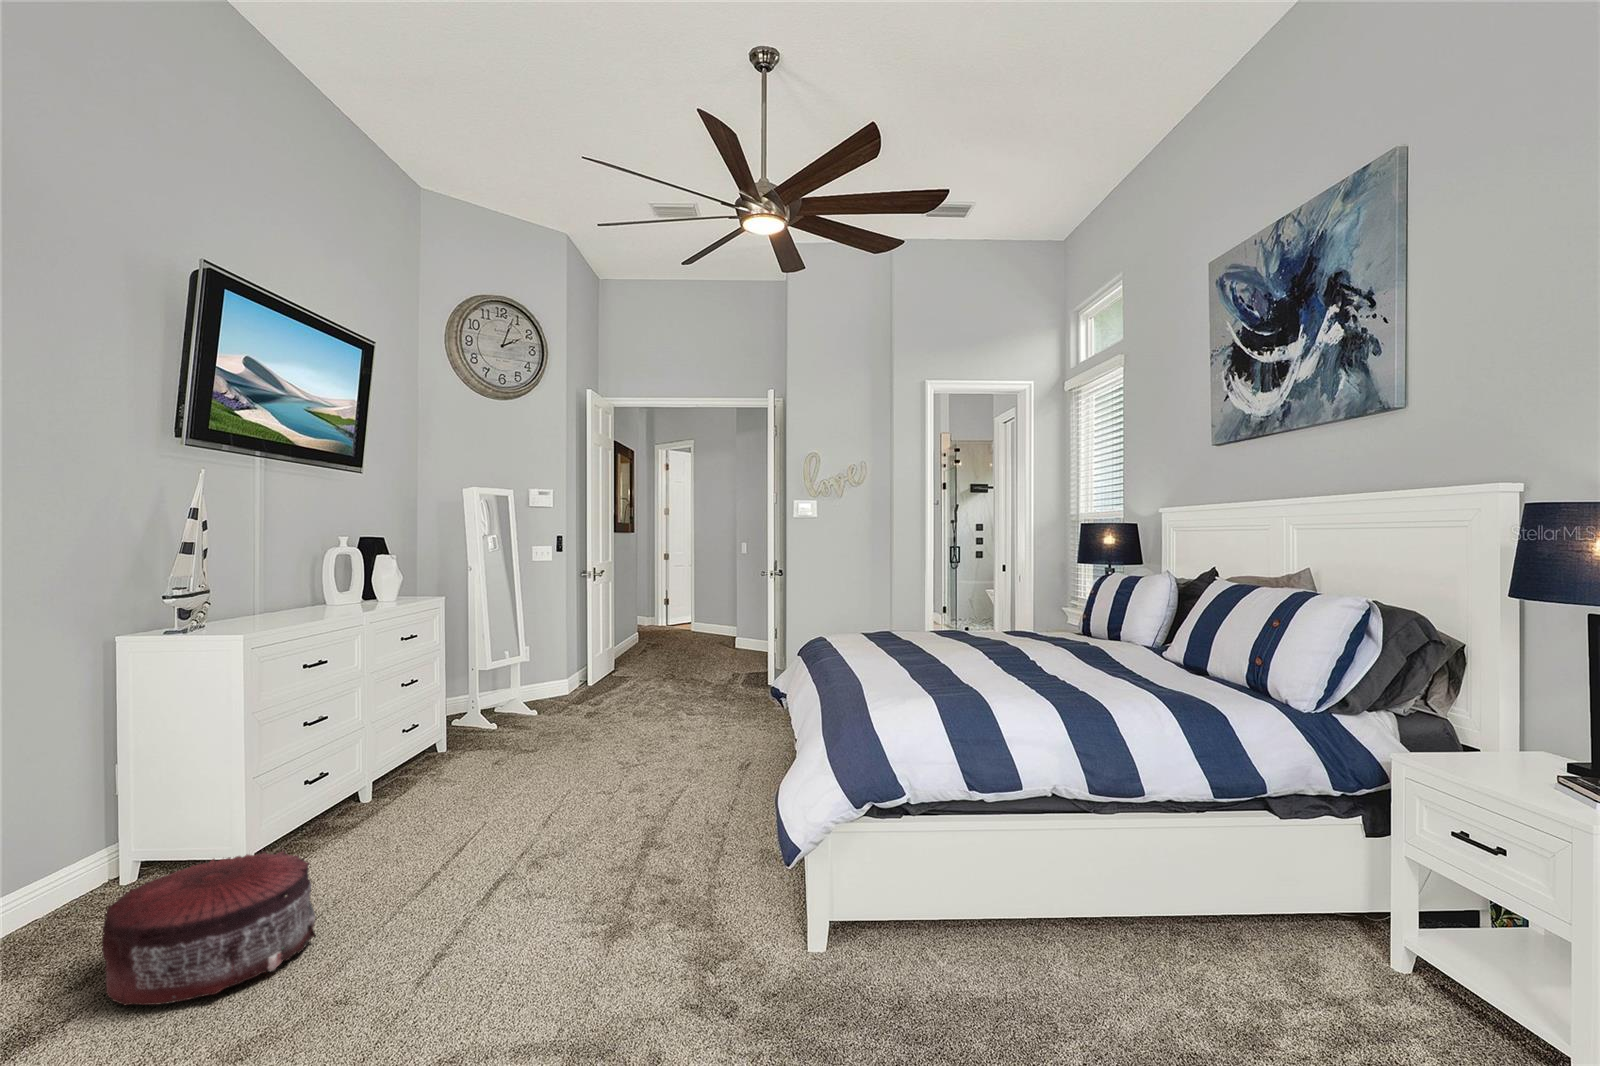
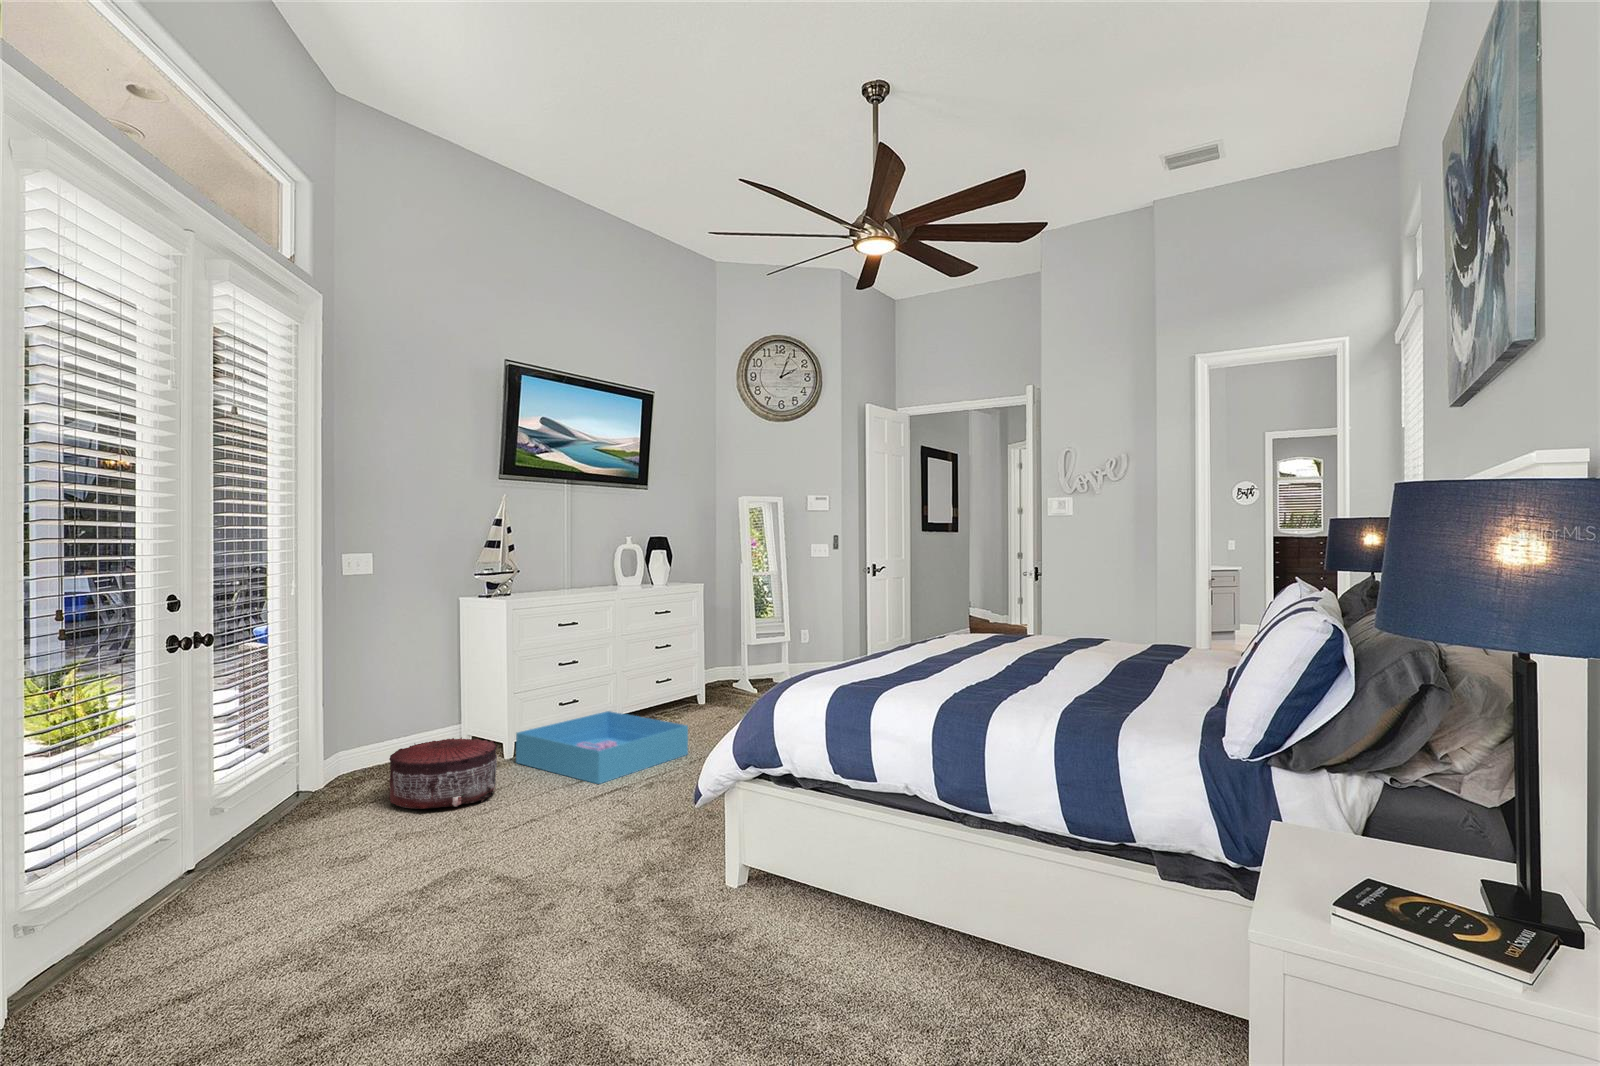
storage bin: none [271,770,518,876] -> present [516,711,688,784]

